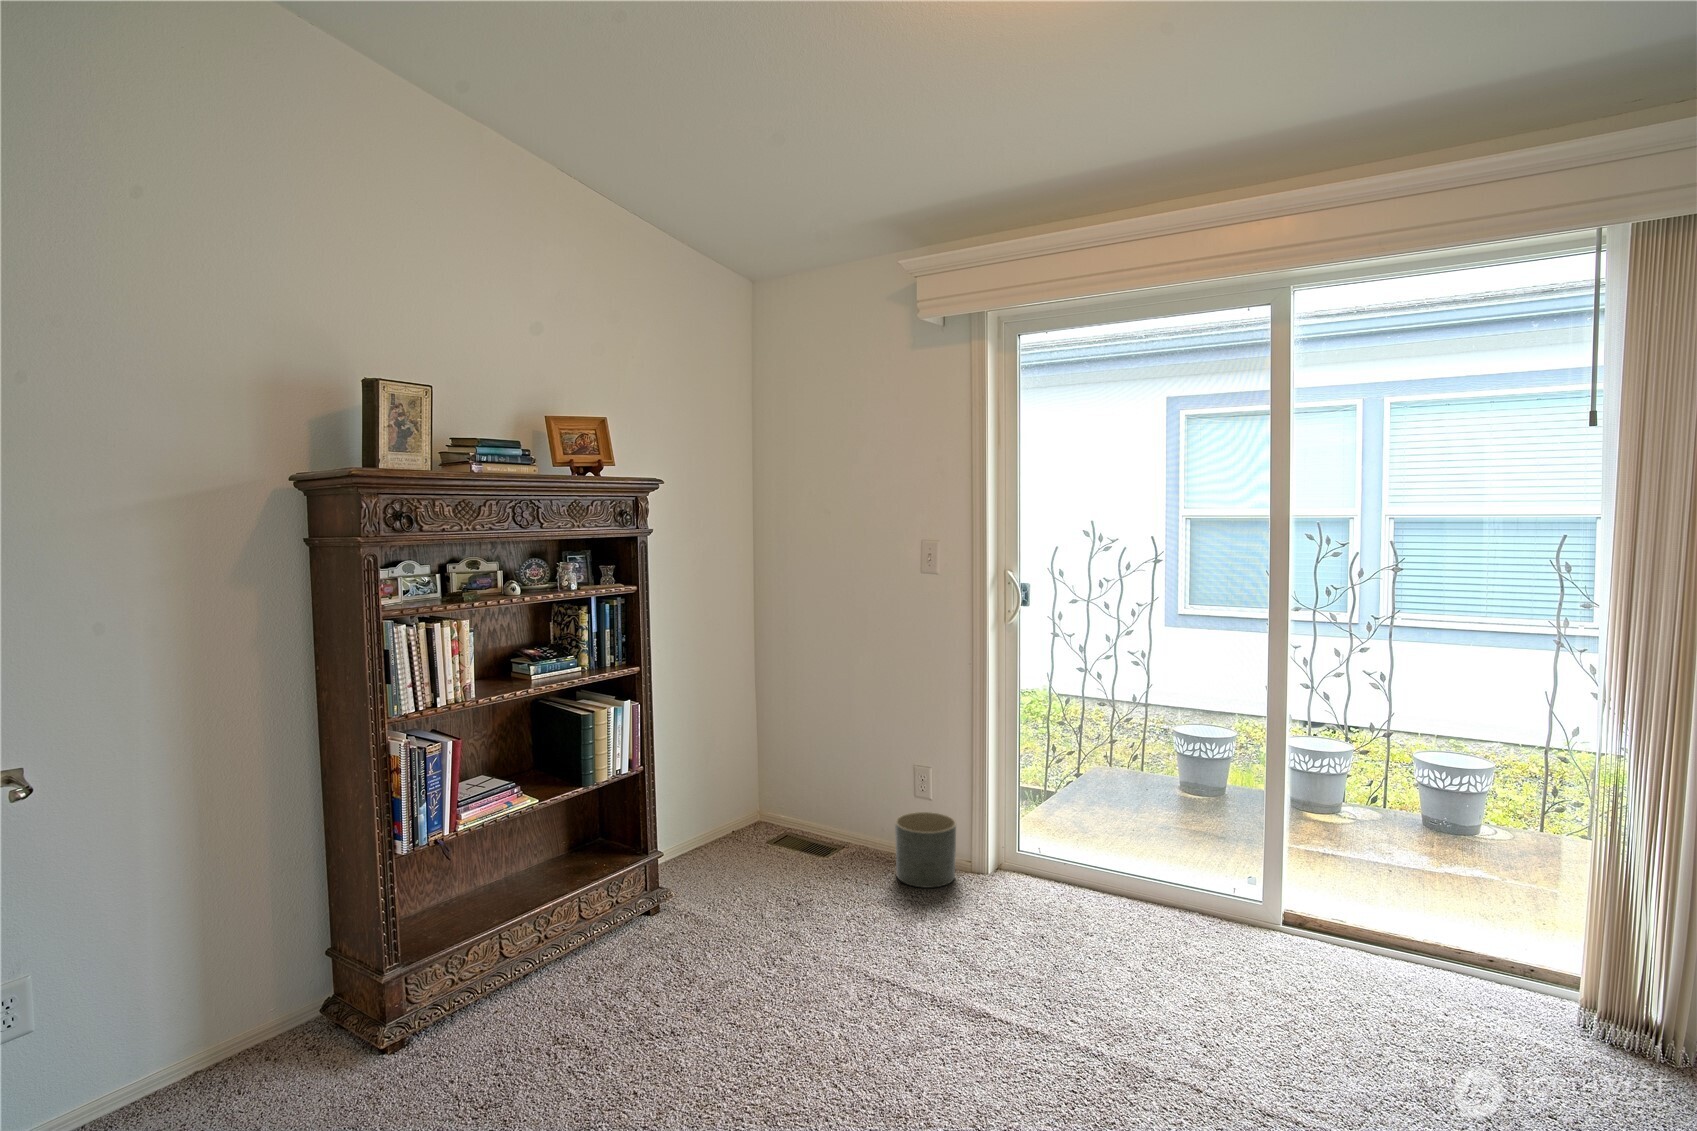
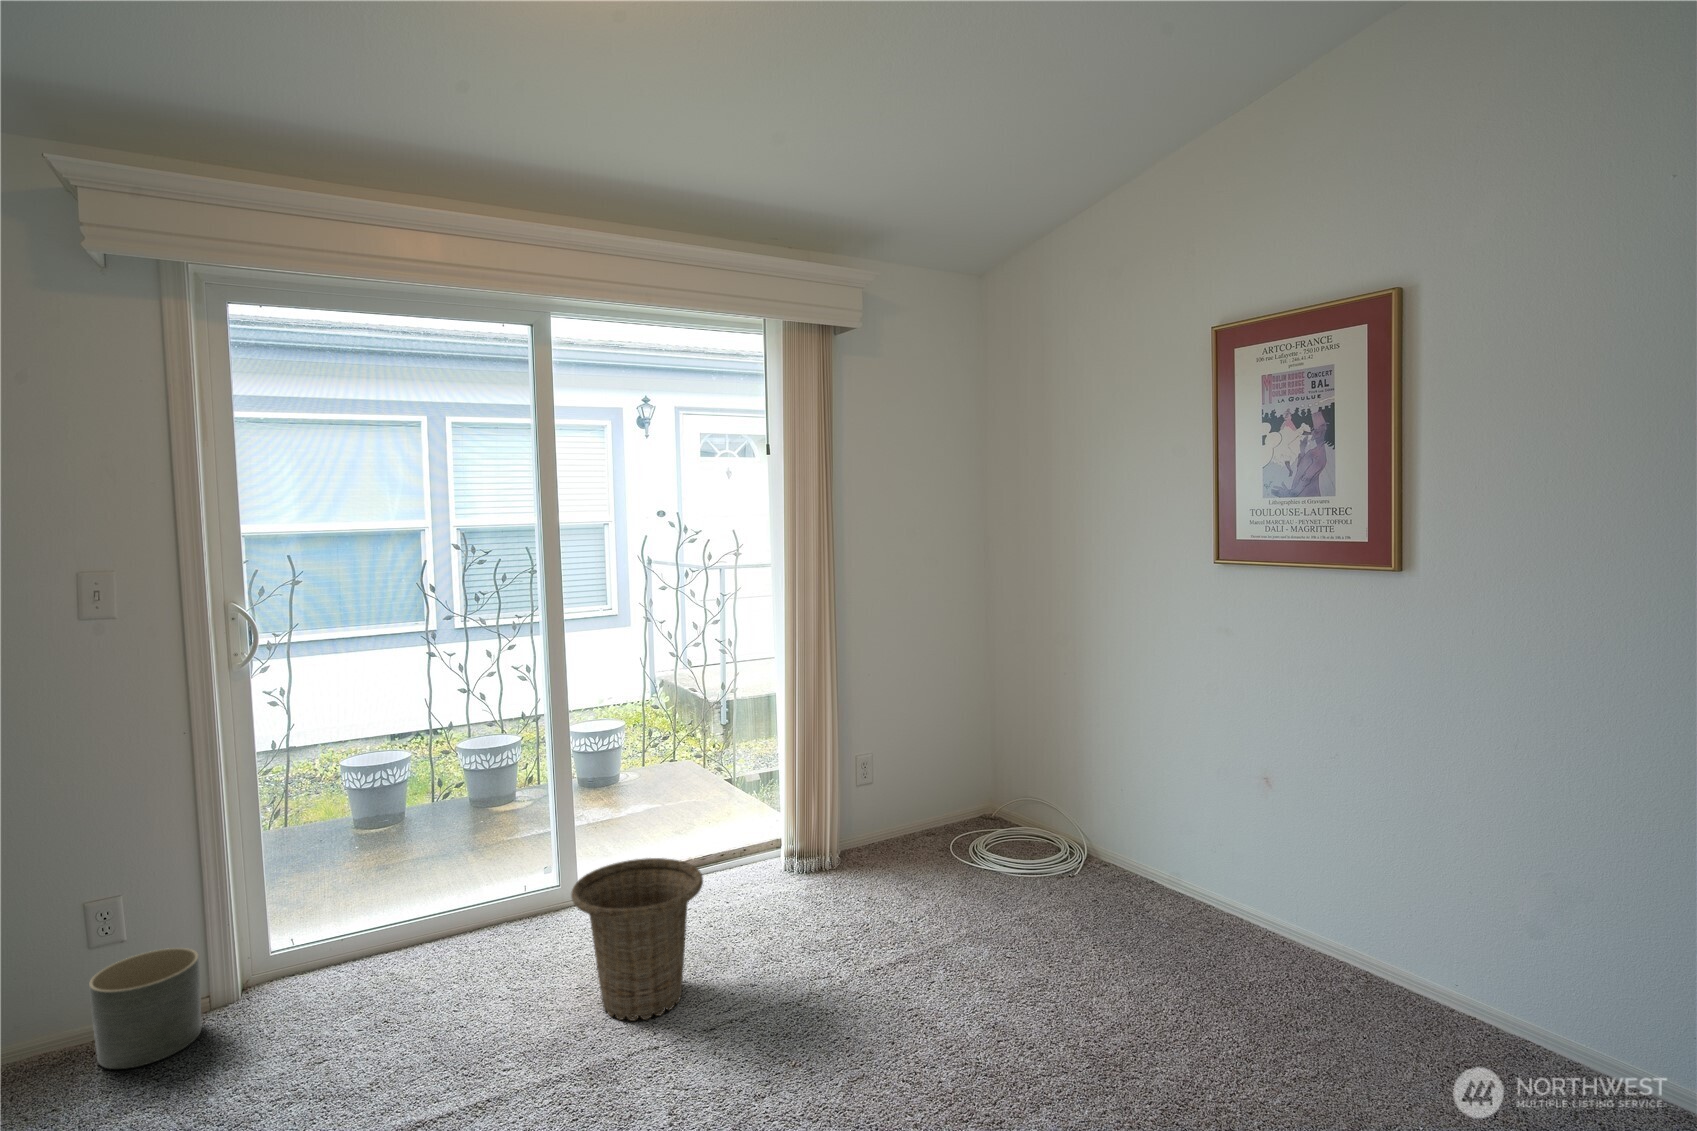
basket: none [1164,885,1320,1070] -> present [571,858,703,1021]

